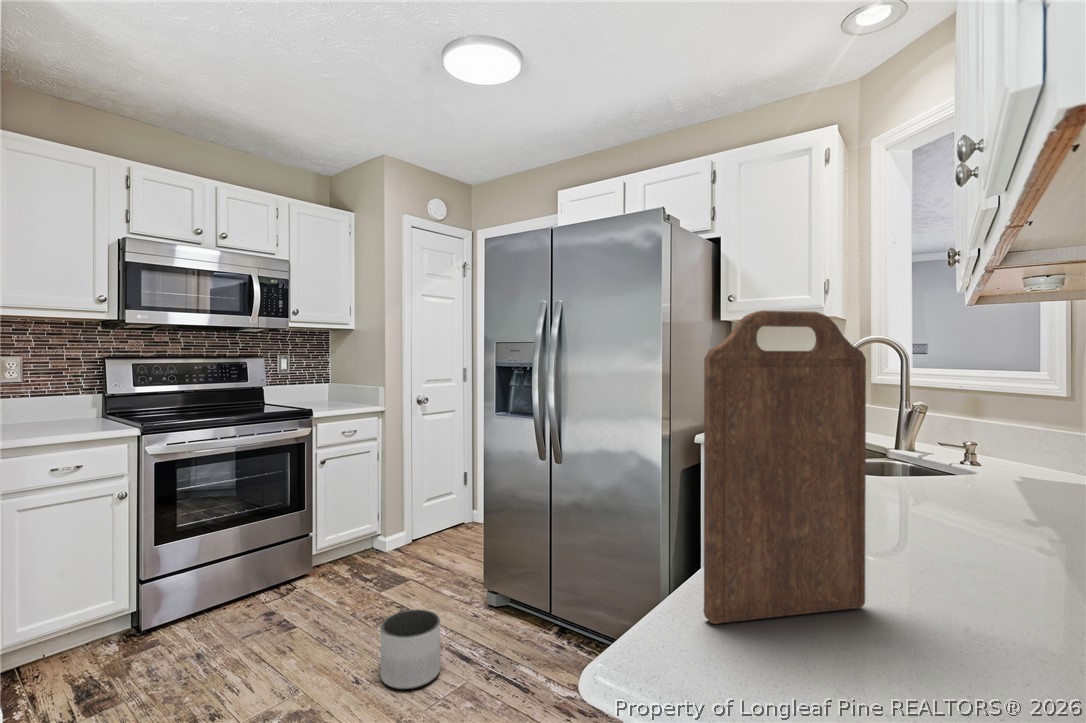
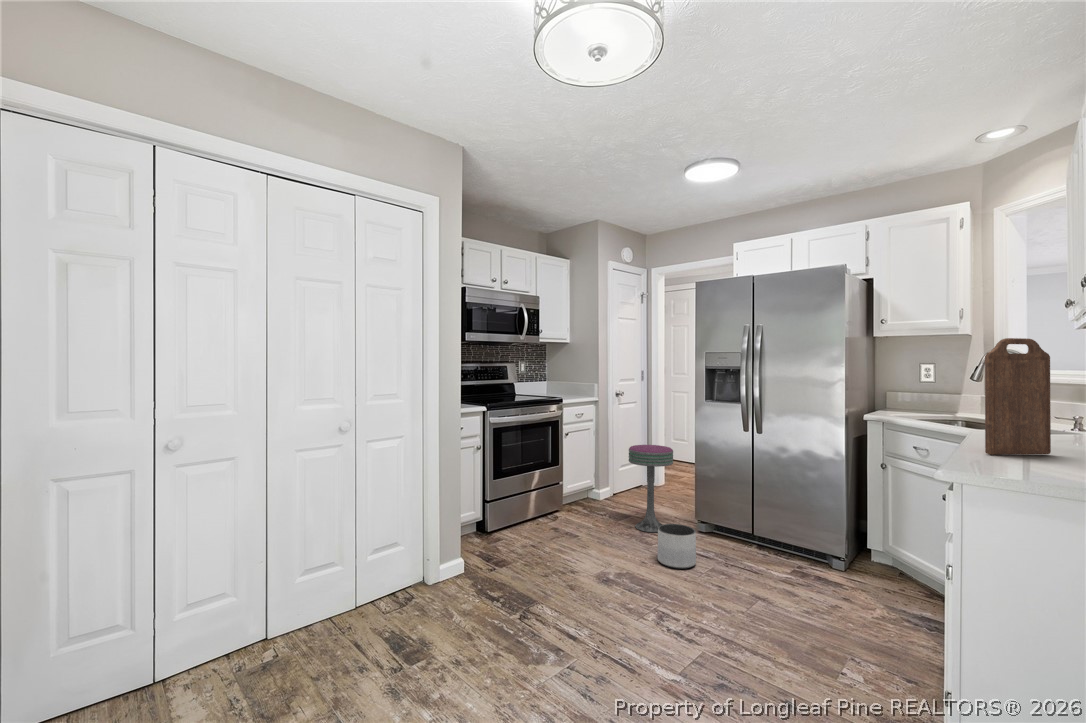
bar stool: none [389,477,455,609] -> present [629,445,673,532]

